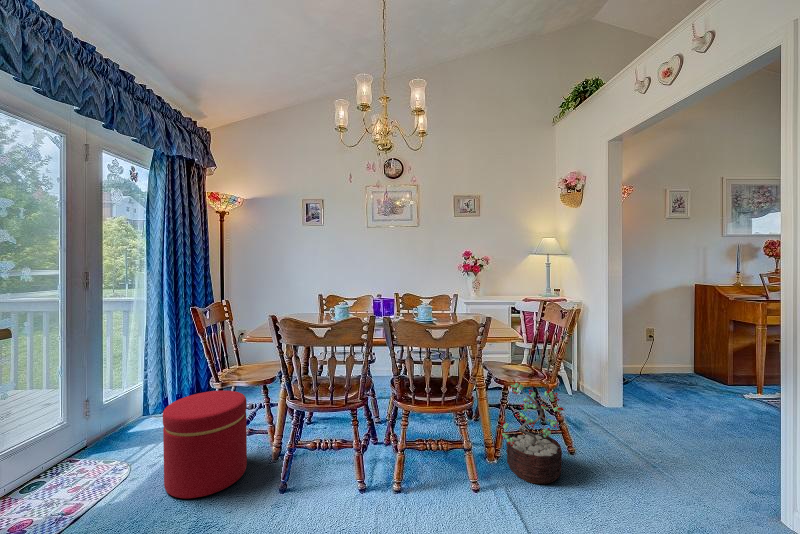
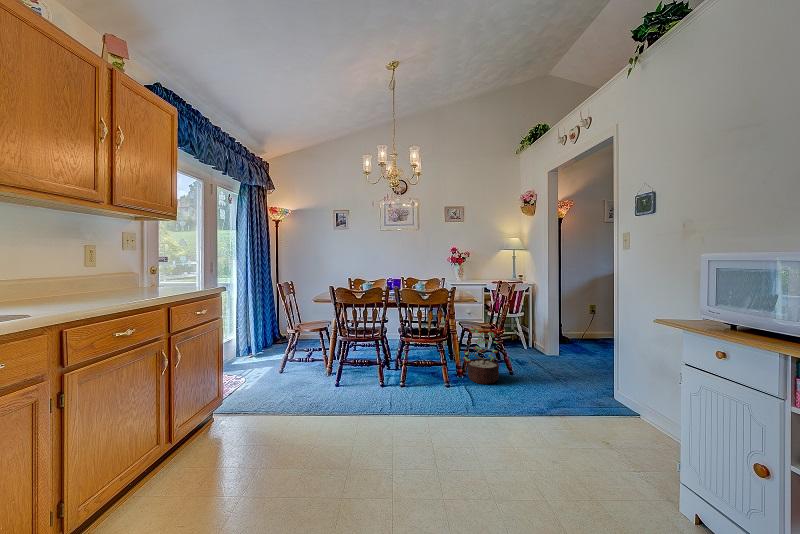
ottoman: present [163,391,247,498] -> none [269,334,314,388]

